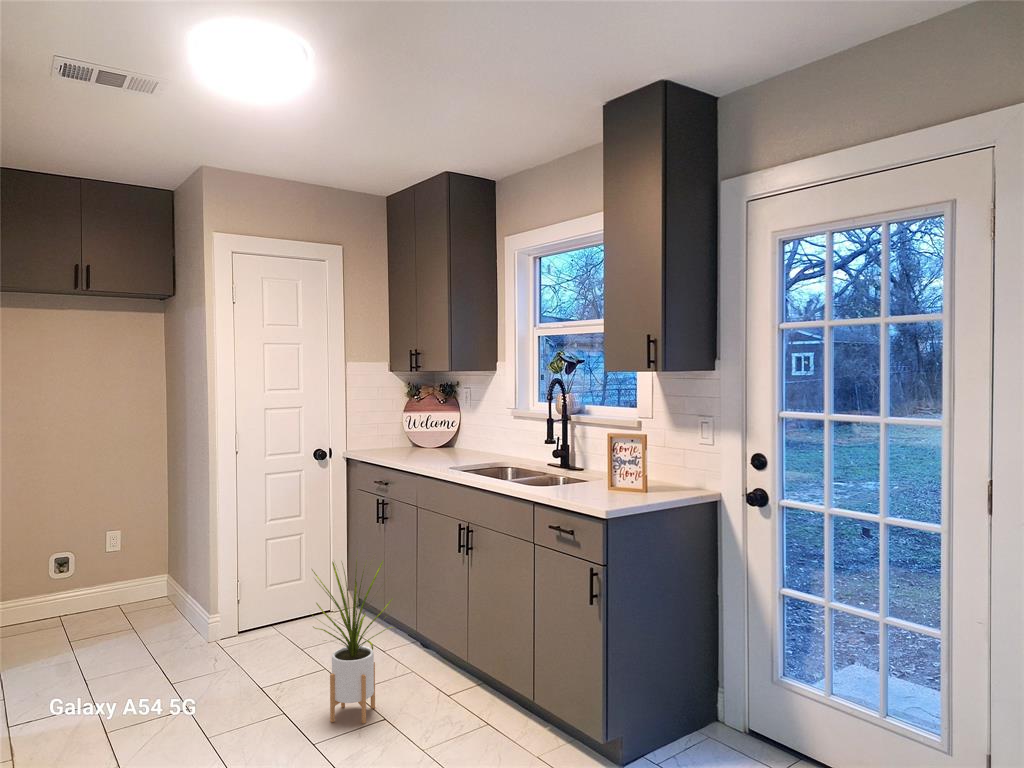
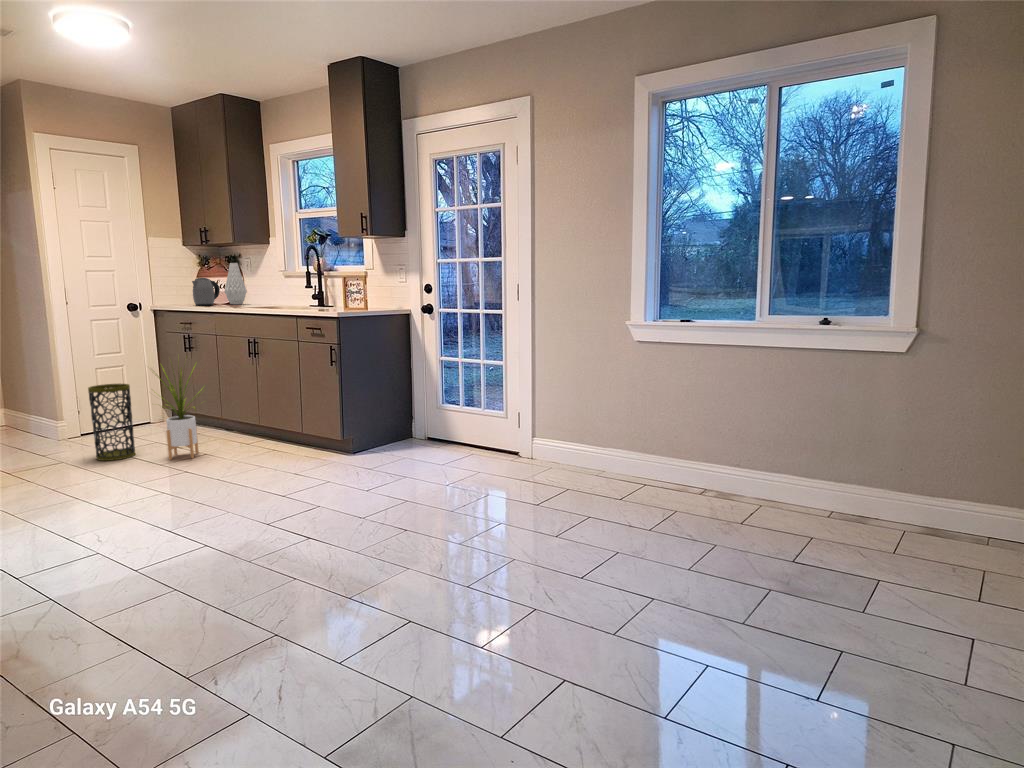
vase: none [435,395,464,452] -> present [225,263,247,304]
kettle: none [393,418,428,457] -> present [192,278,220,306]
trash can: none [234,584,290,709] -> present [88,384,135,461]

